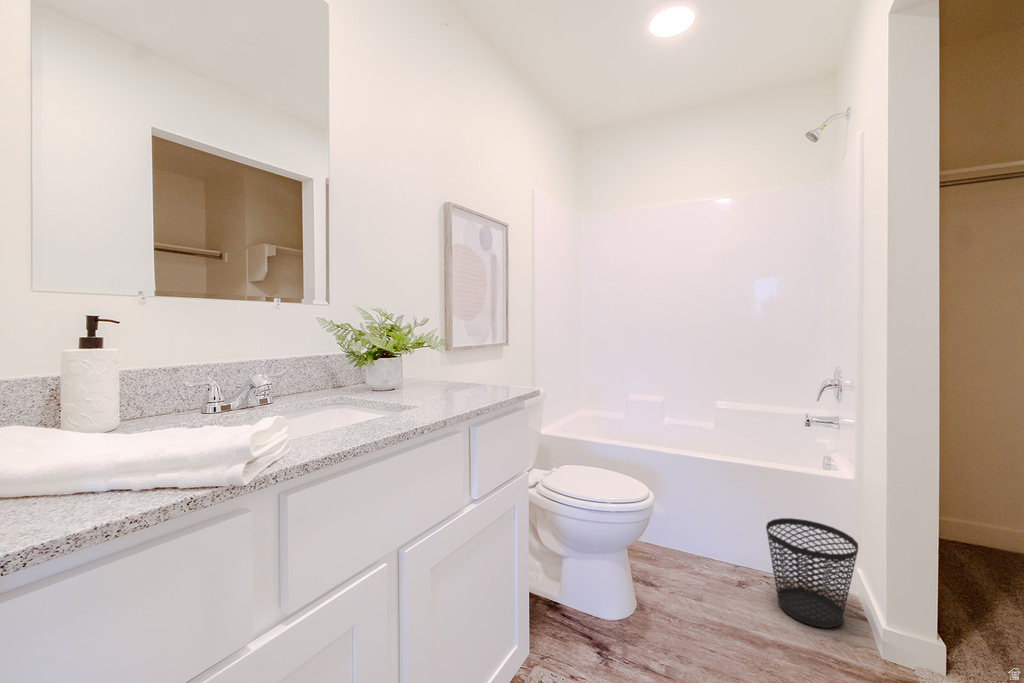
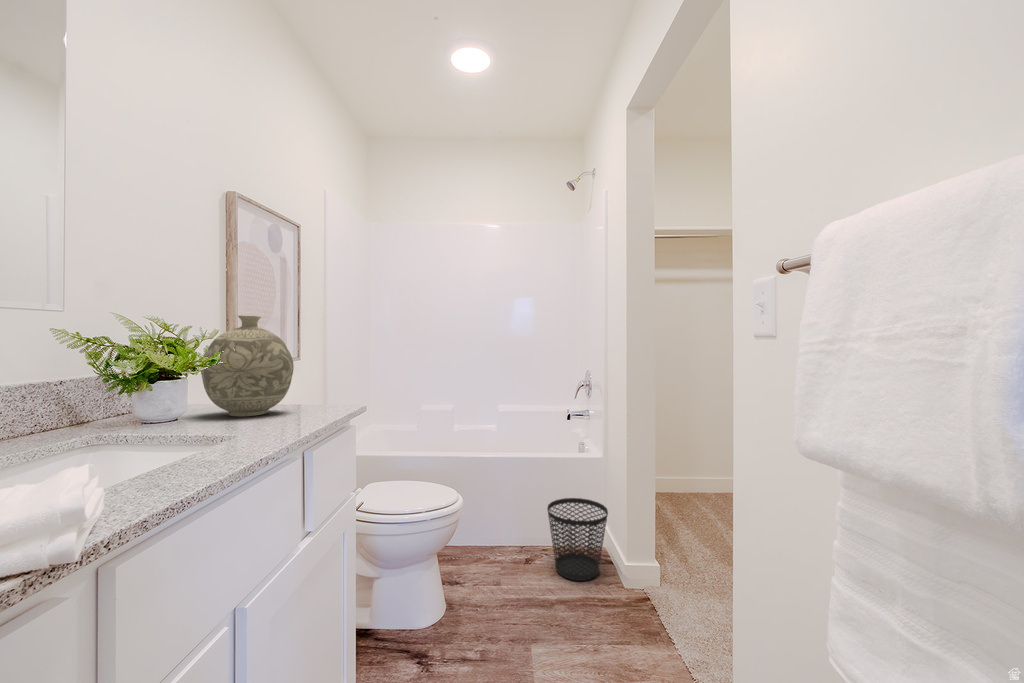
decorative vase: none [411,304,479,391] -> present [201,316,294,417]

